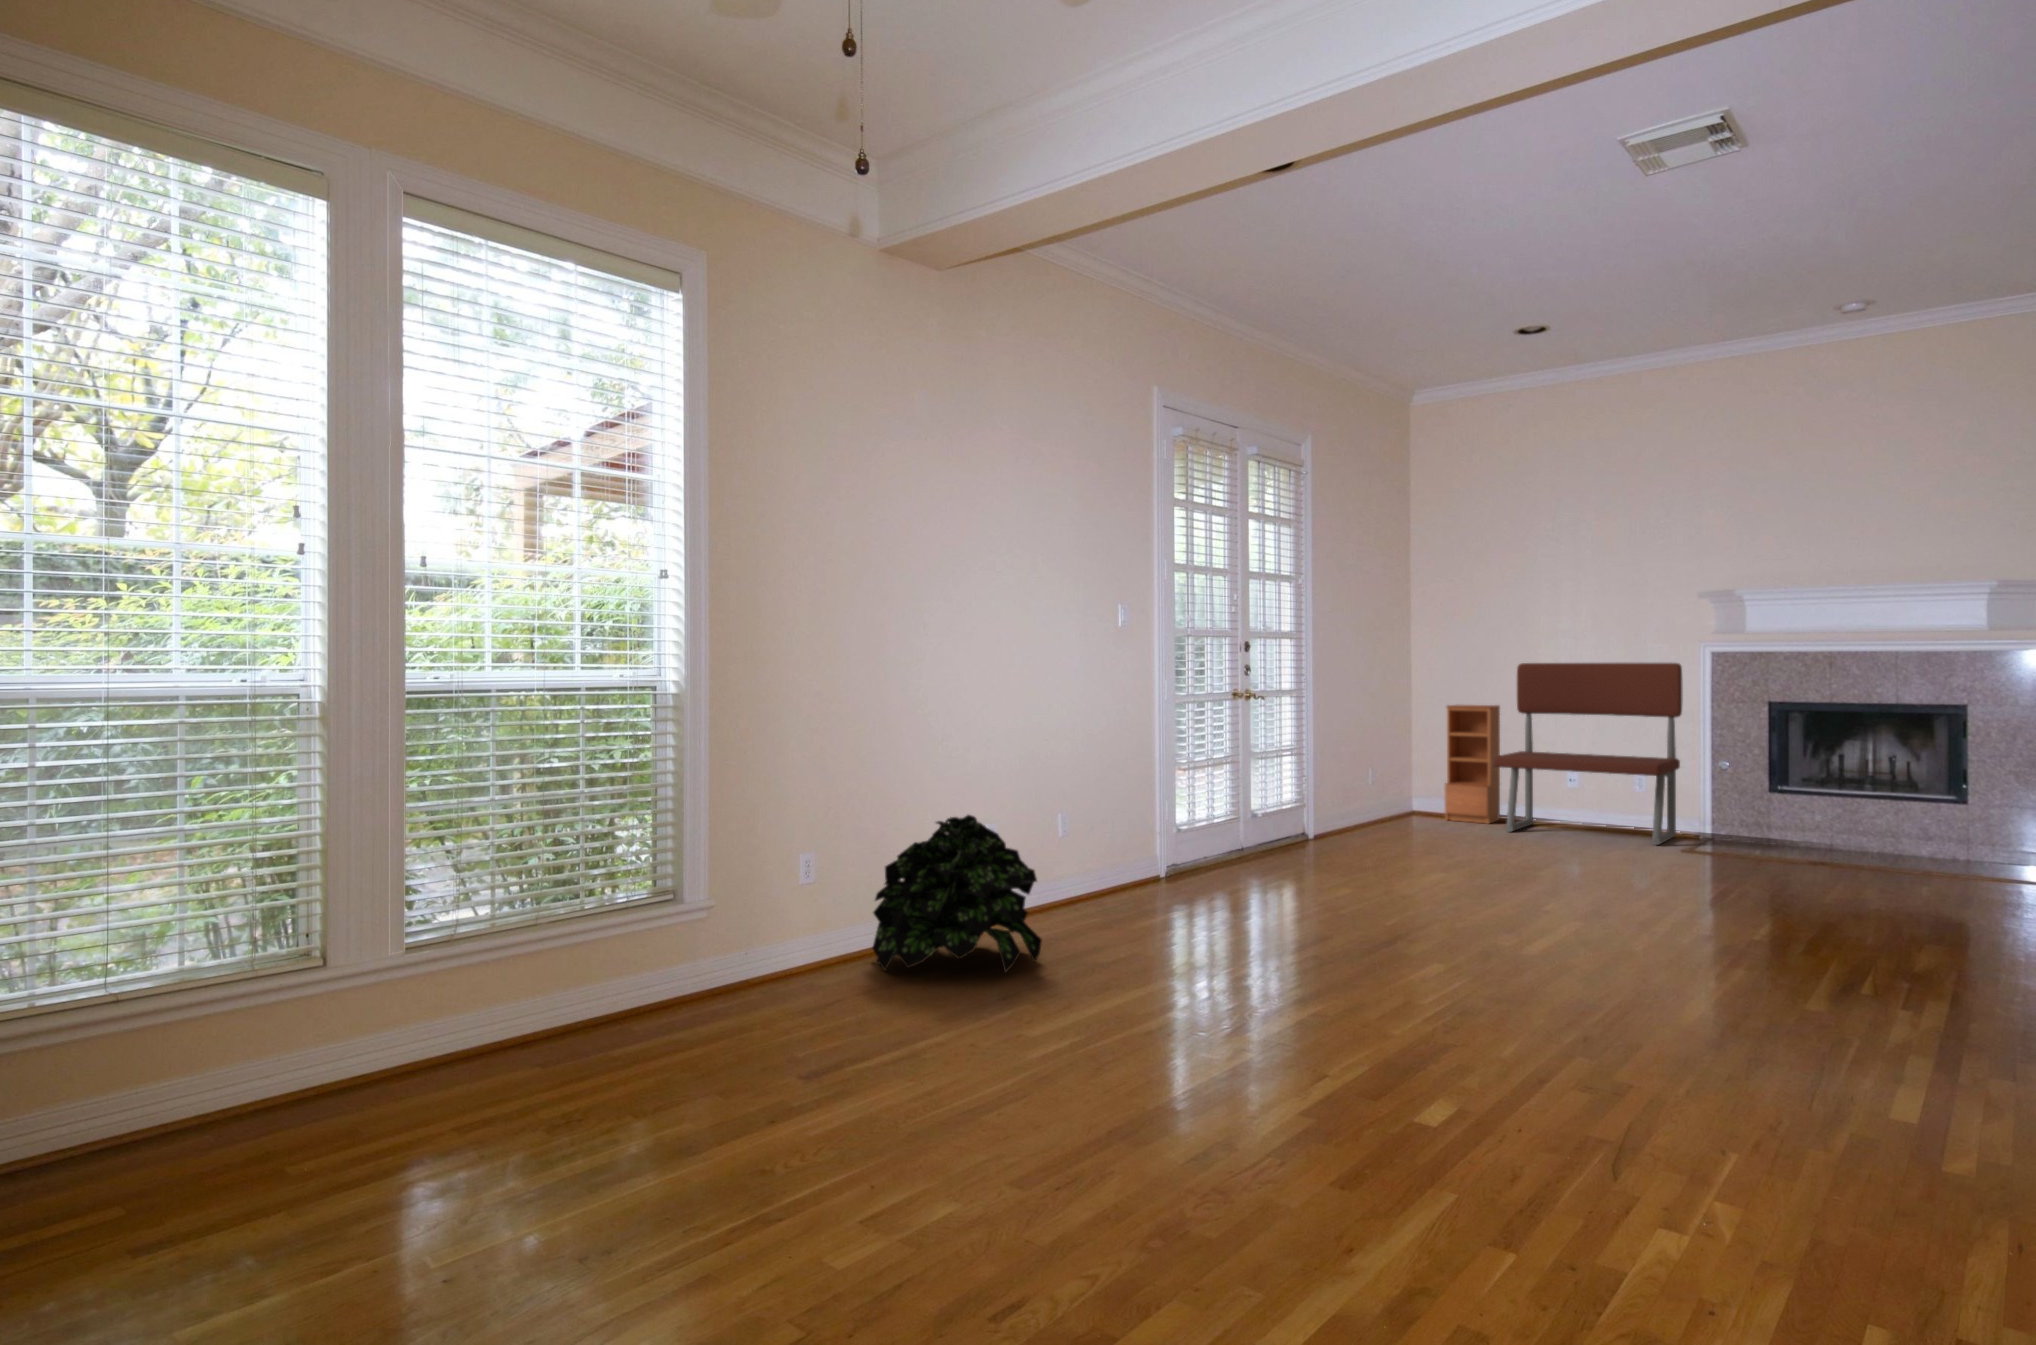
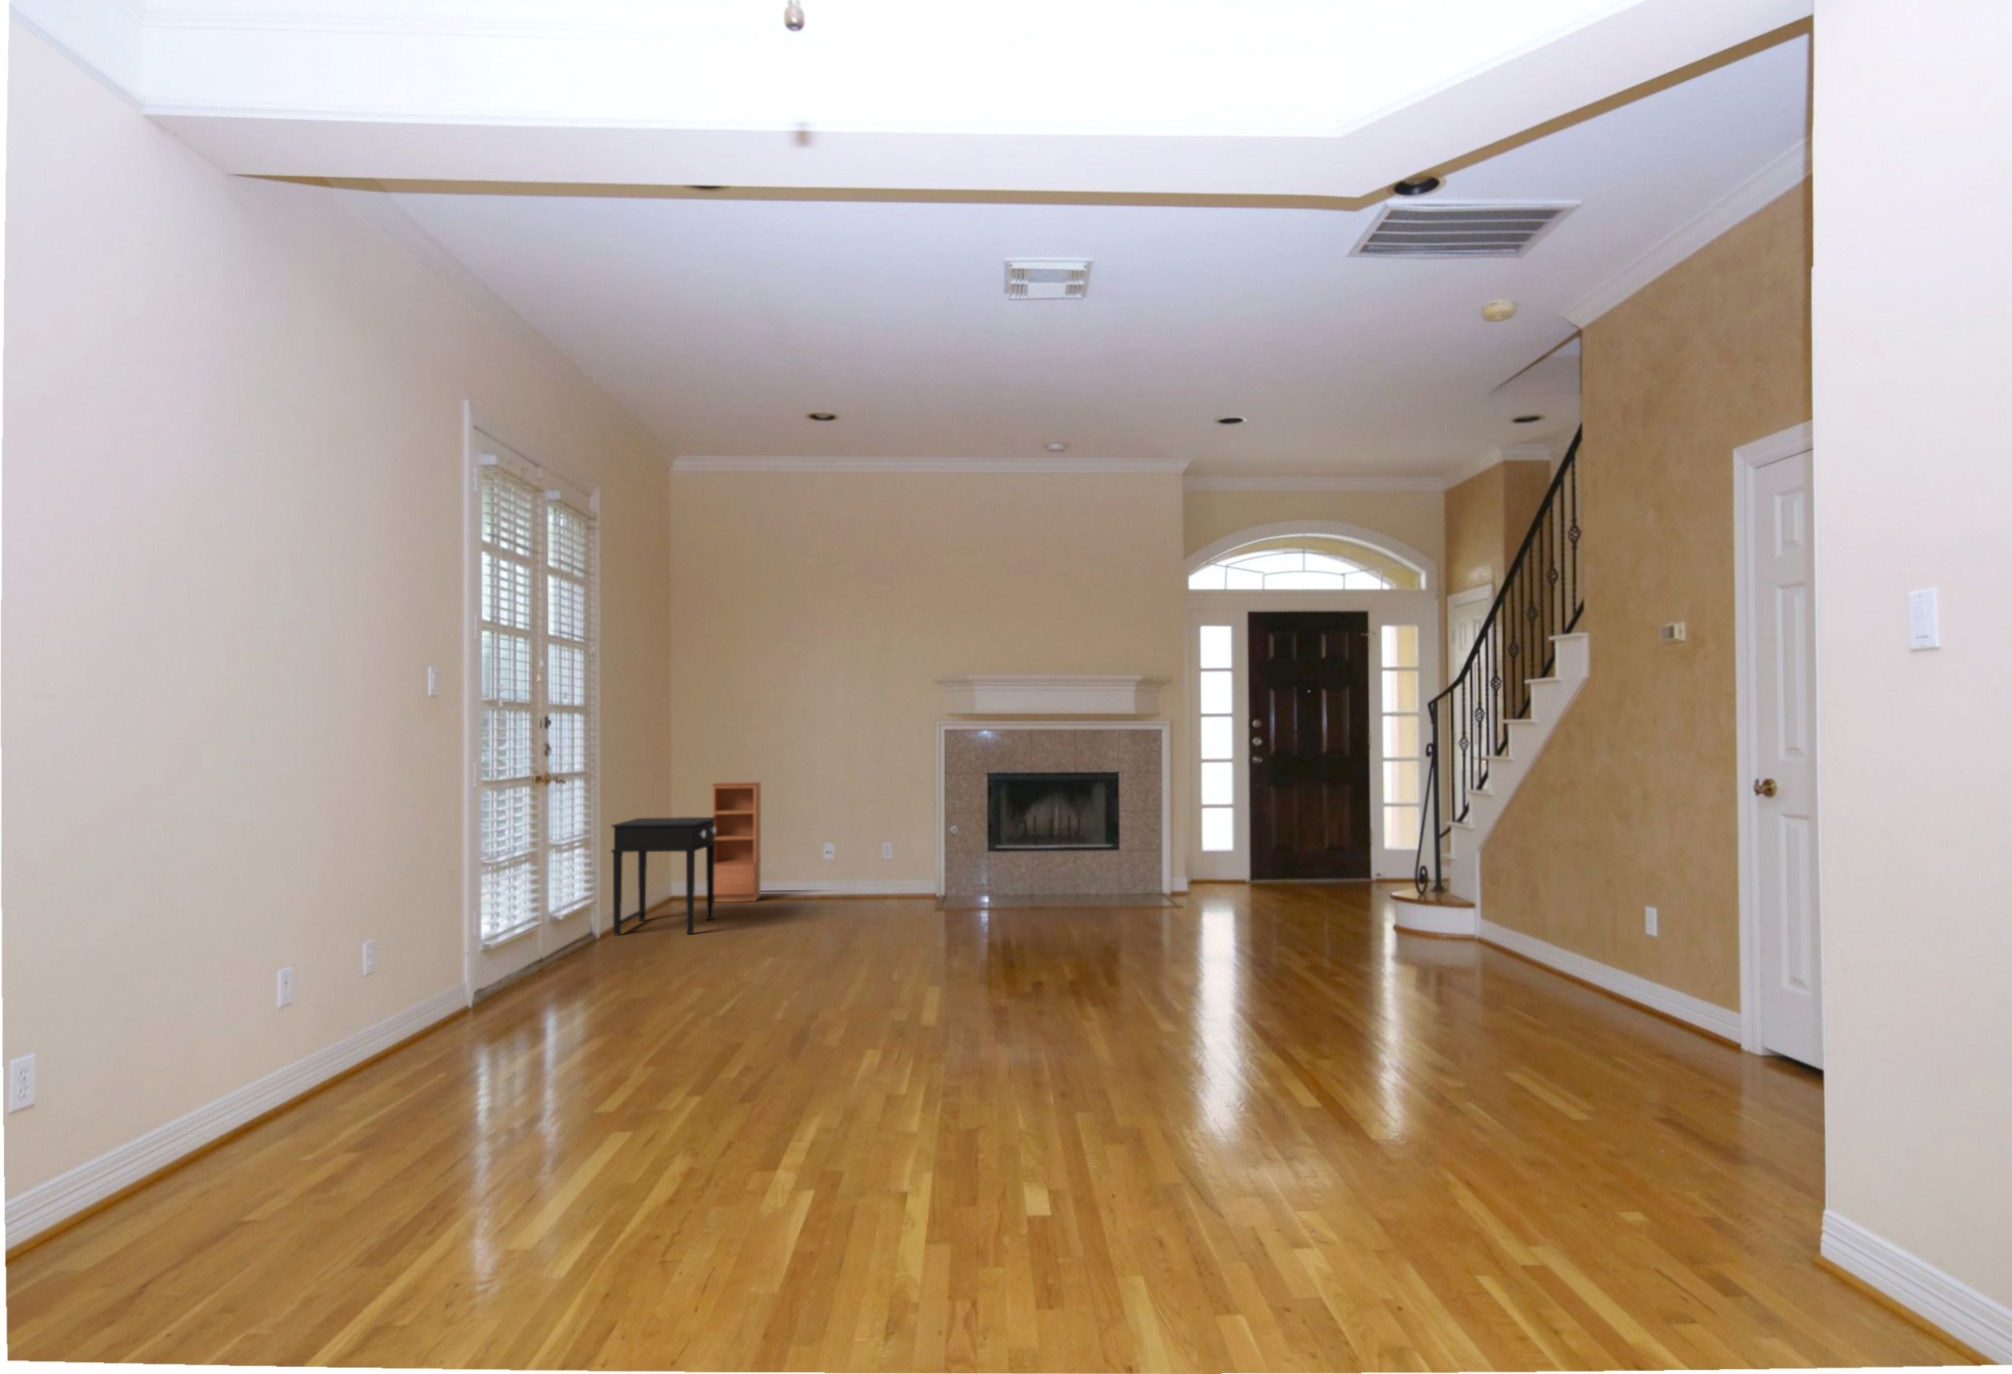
bench: present [1493,663,1683,845] -> none [770,738,924,907]
side table: none [1325,735,1432,845] -> present [612,817,716,935]
potted plant: present [873,815,1042,972] -> none [105,965,434,1245]

